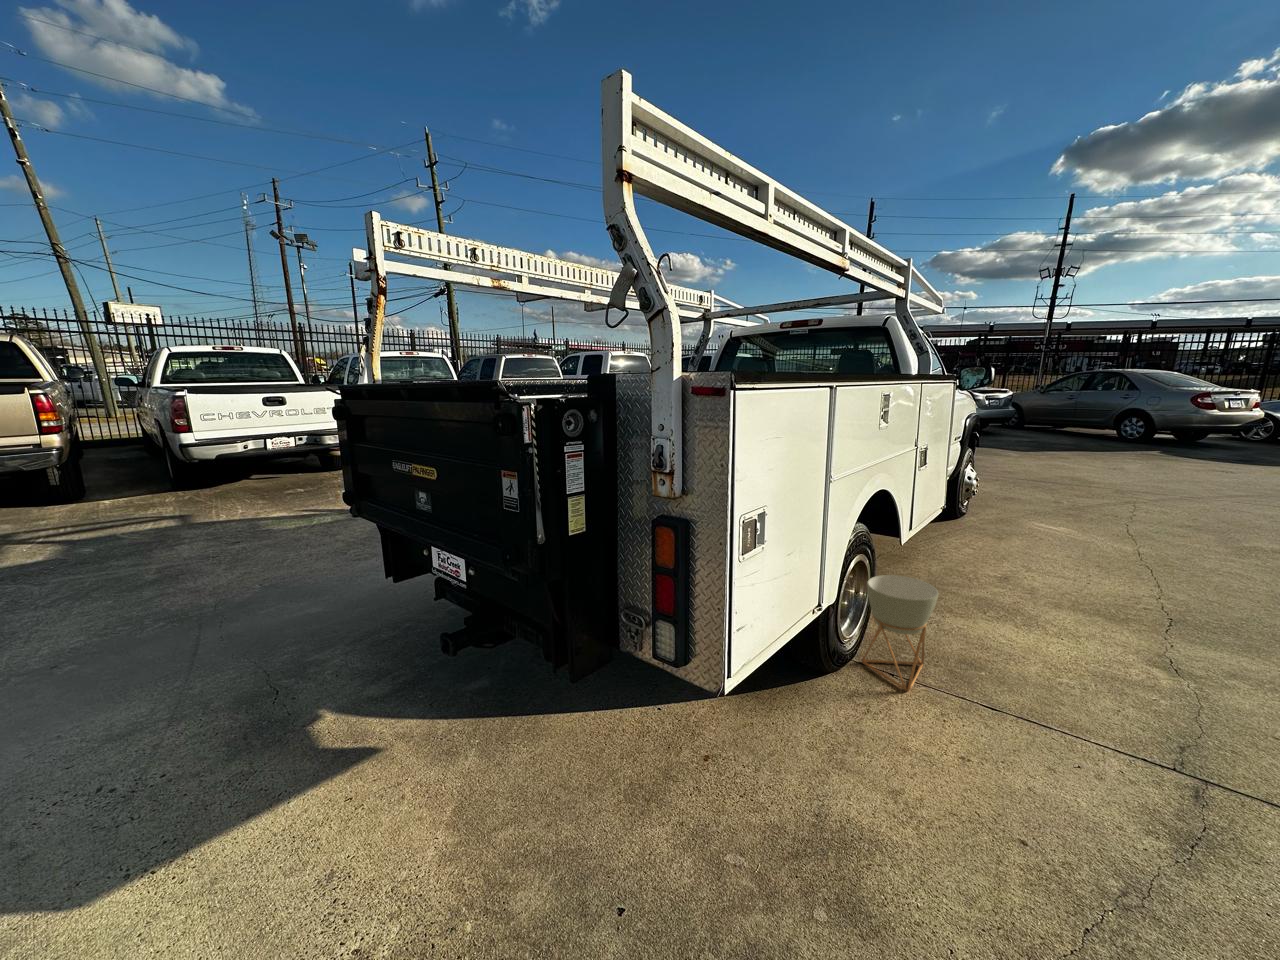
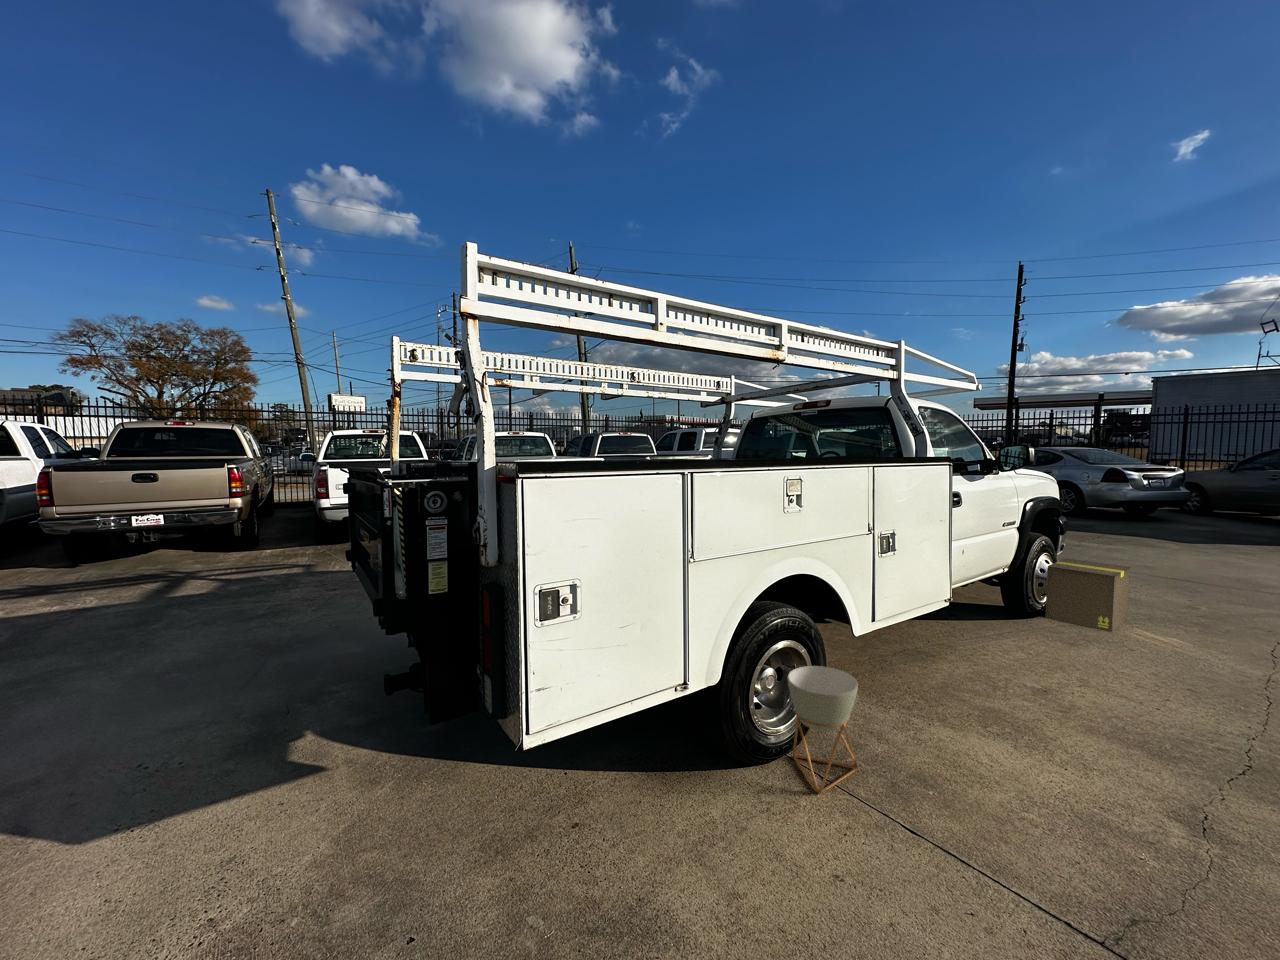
cardboard box: none [965,471,1029,530] -> present [1045,558,1130,632]

